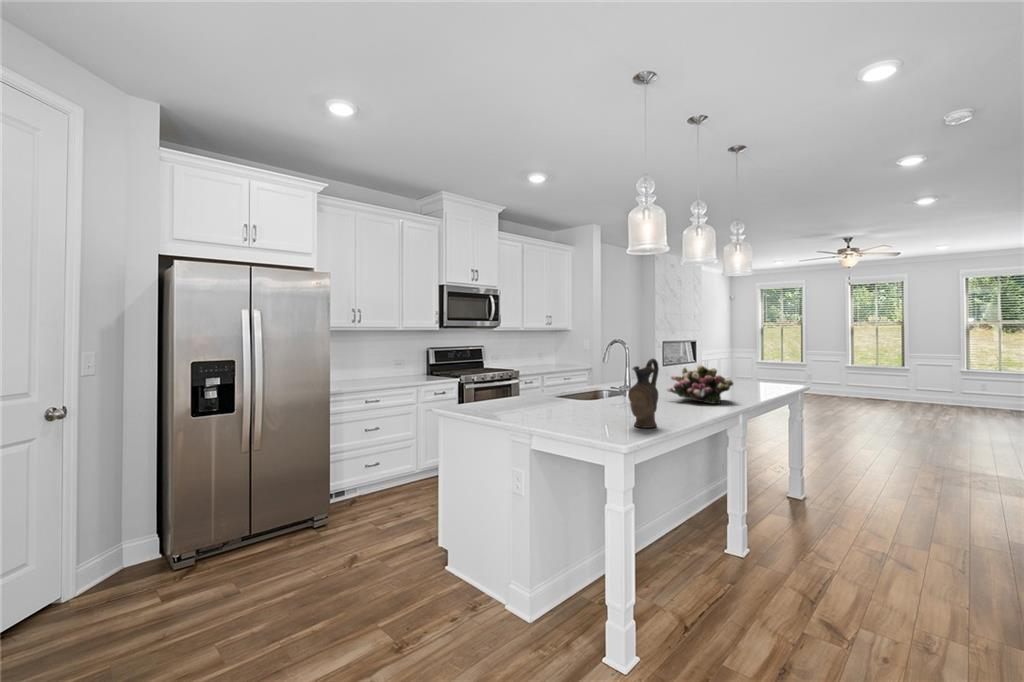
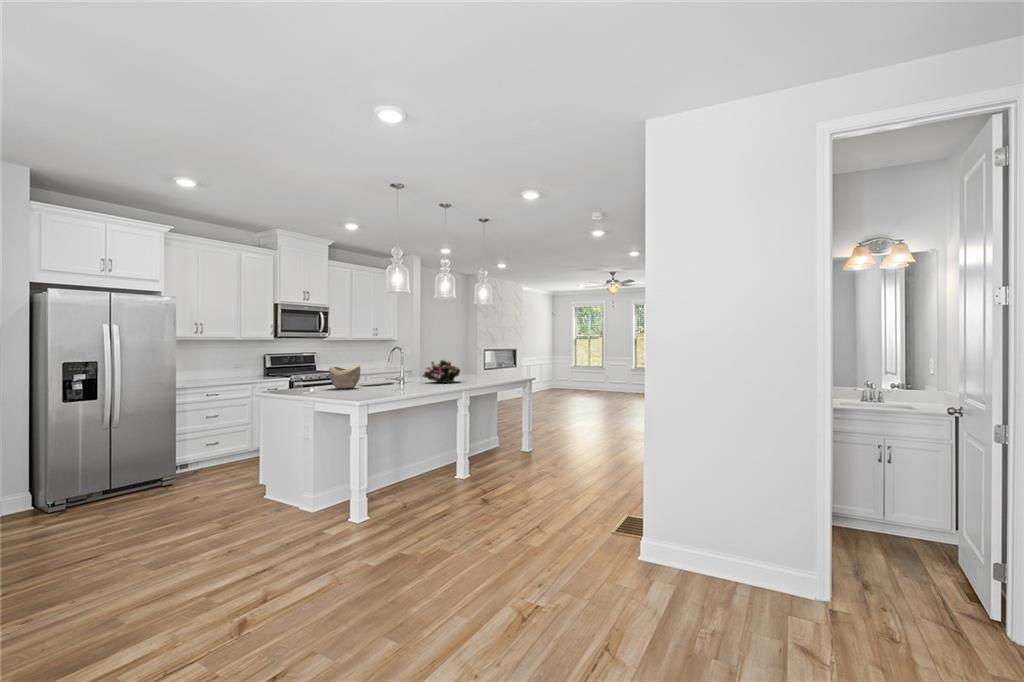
ceramic pitcher: present [628,359,659,428] -> none [372,353,392,392]
decorative bowl: none [540,375,587,411] -> present [329,366,360,389]

